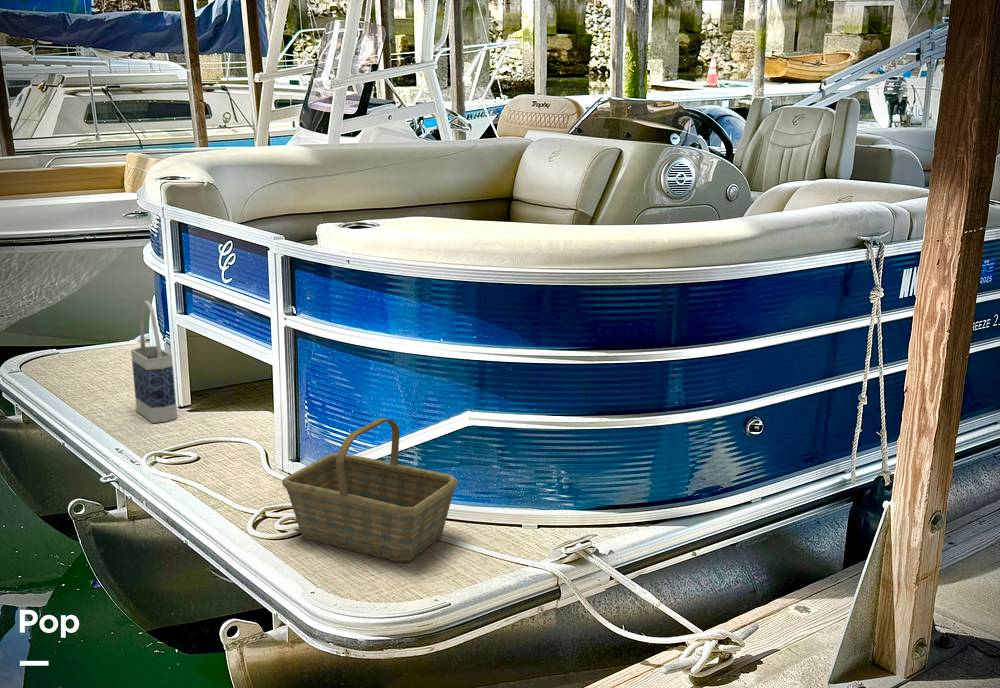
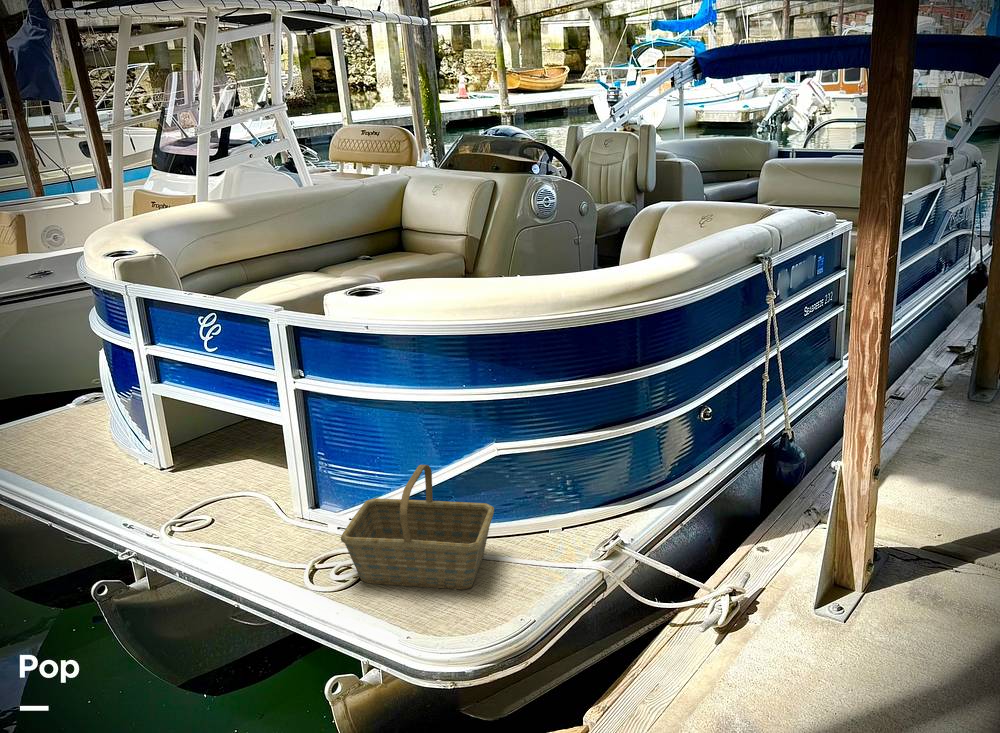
bag: present [131,301,177,423] -> none [111,377,169,490]

